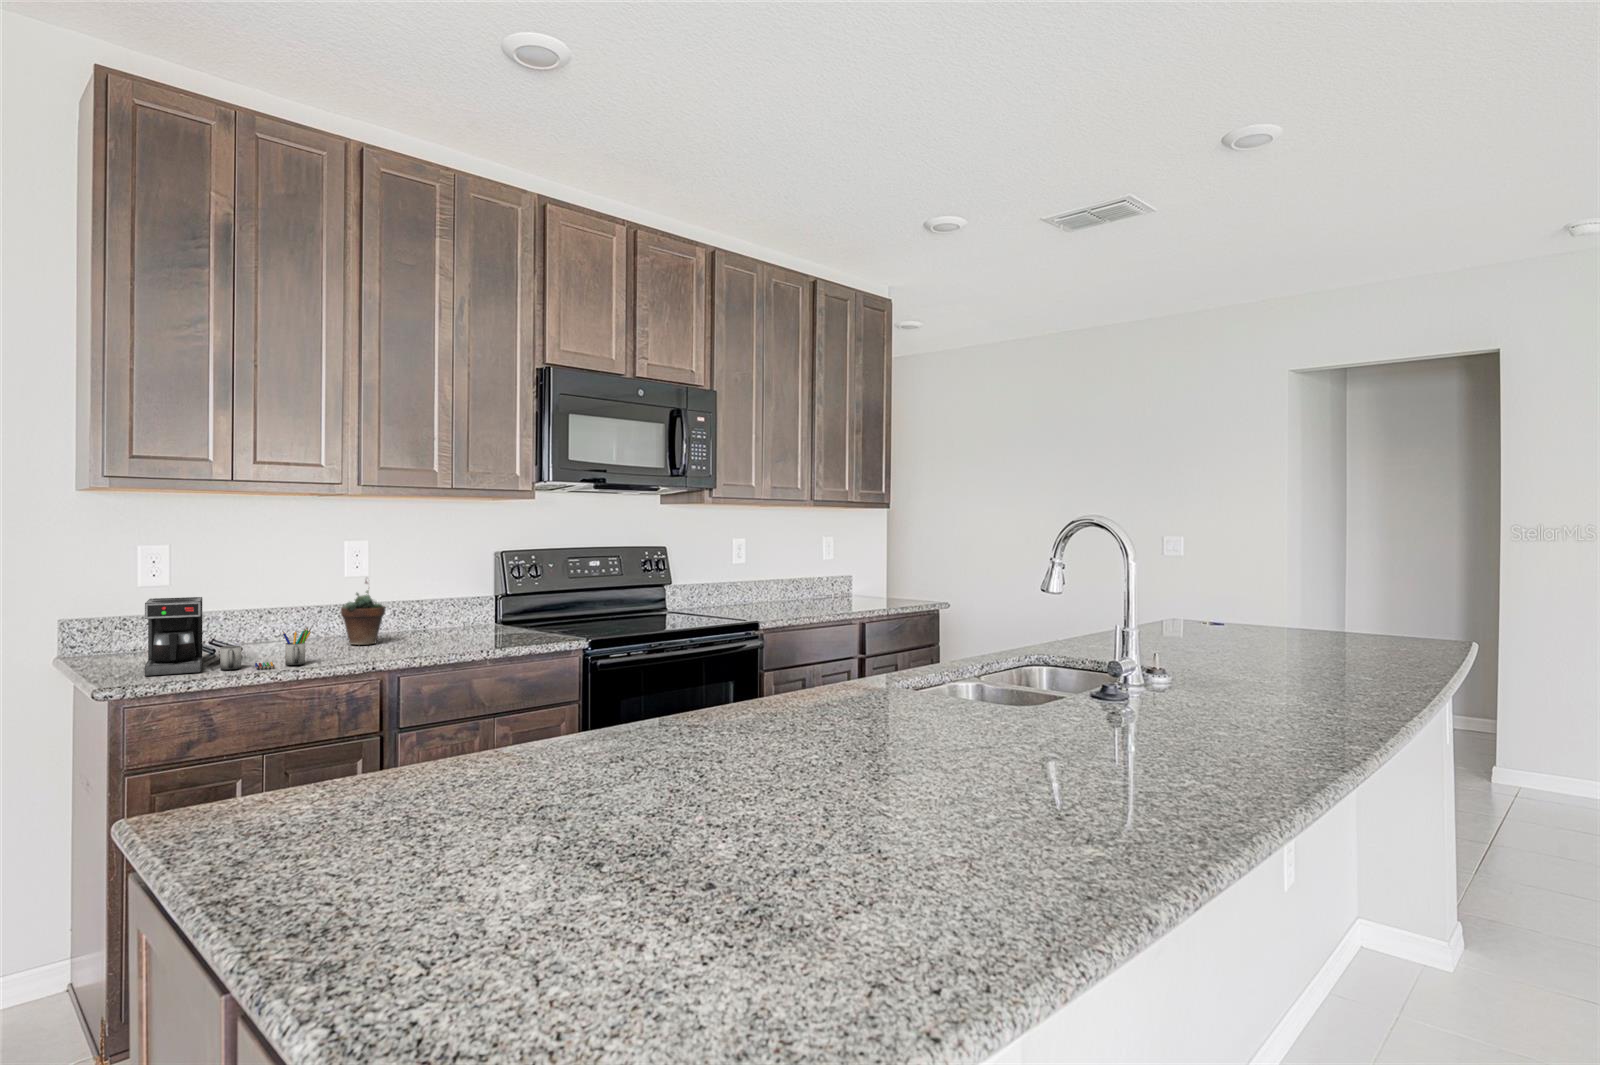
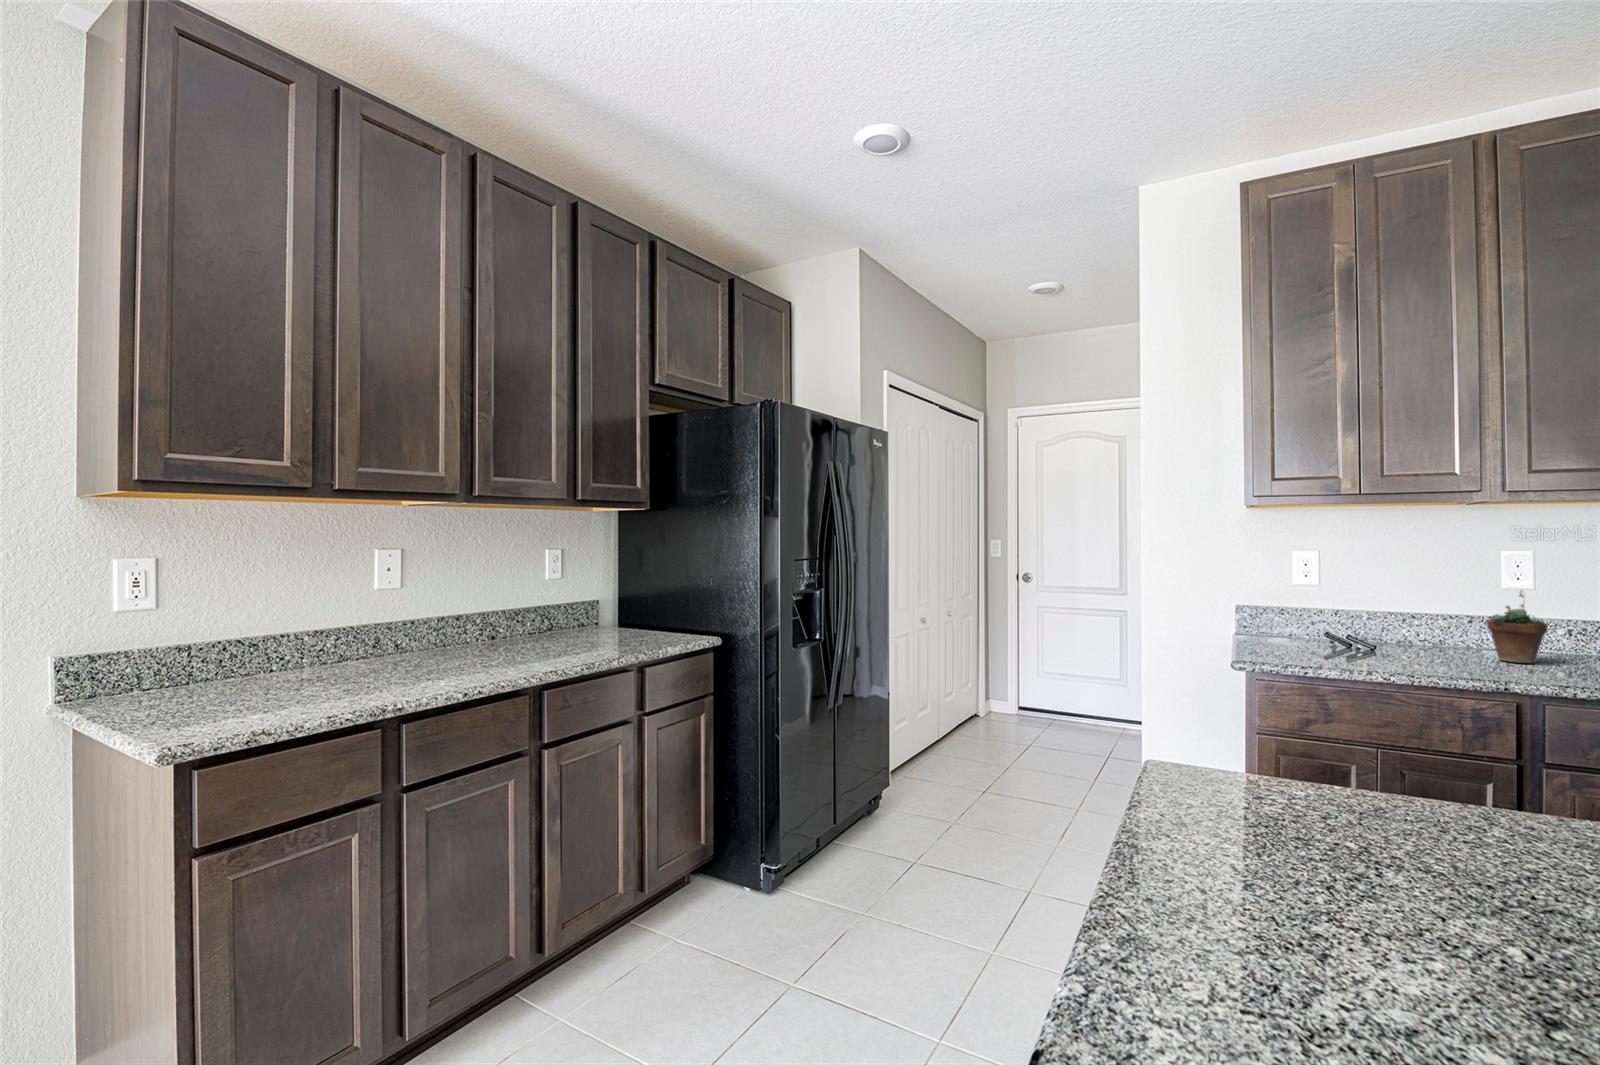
coffee maker: present [145,597,311,676] -> none [1275,594,1435,671]

